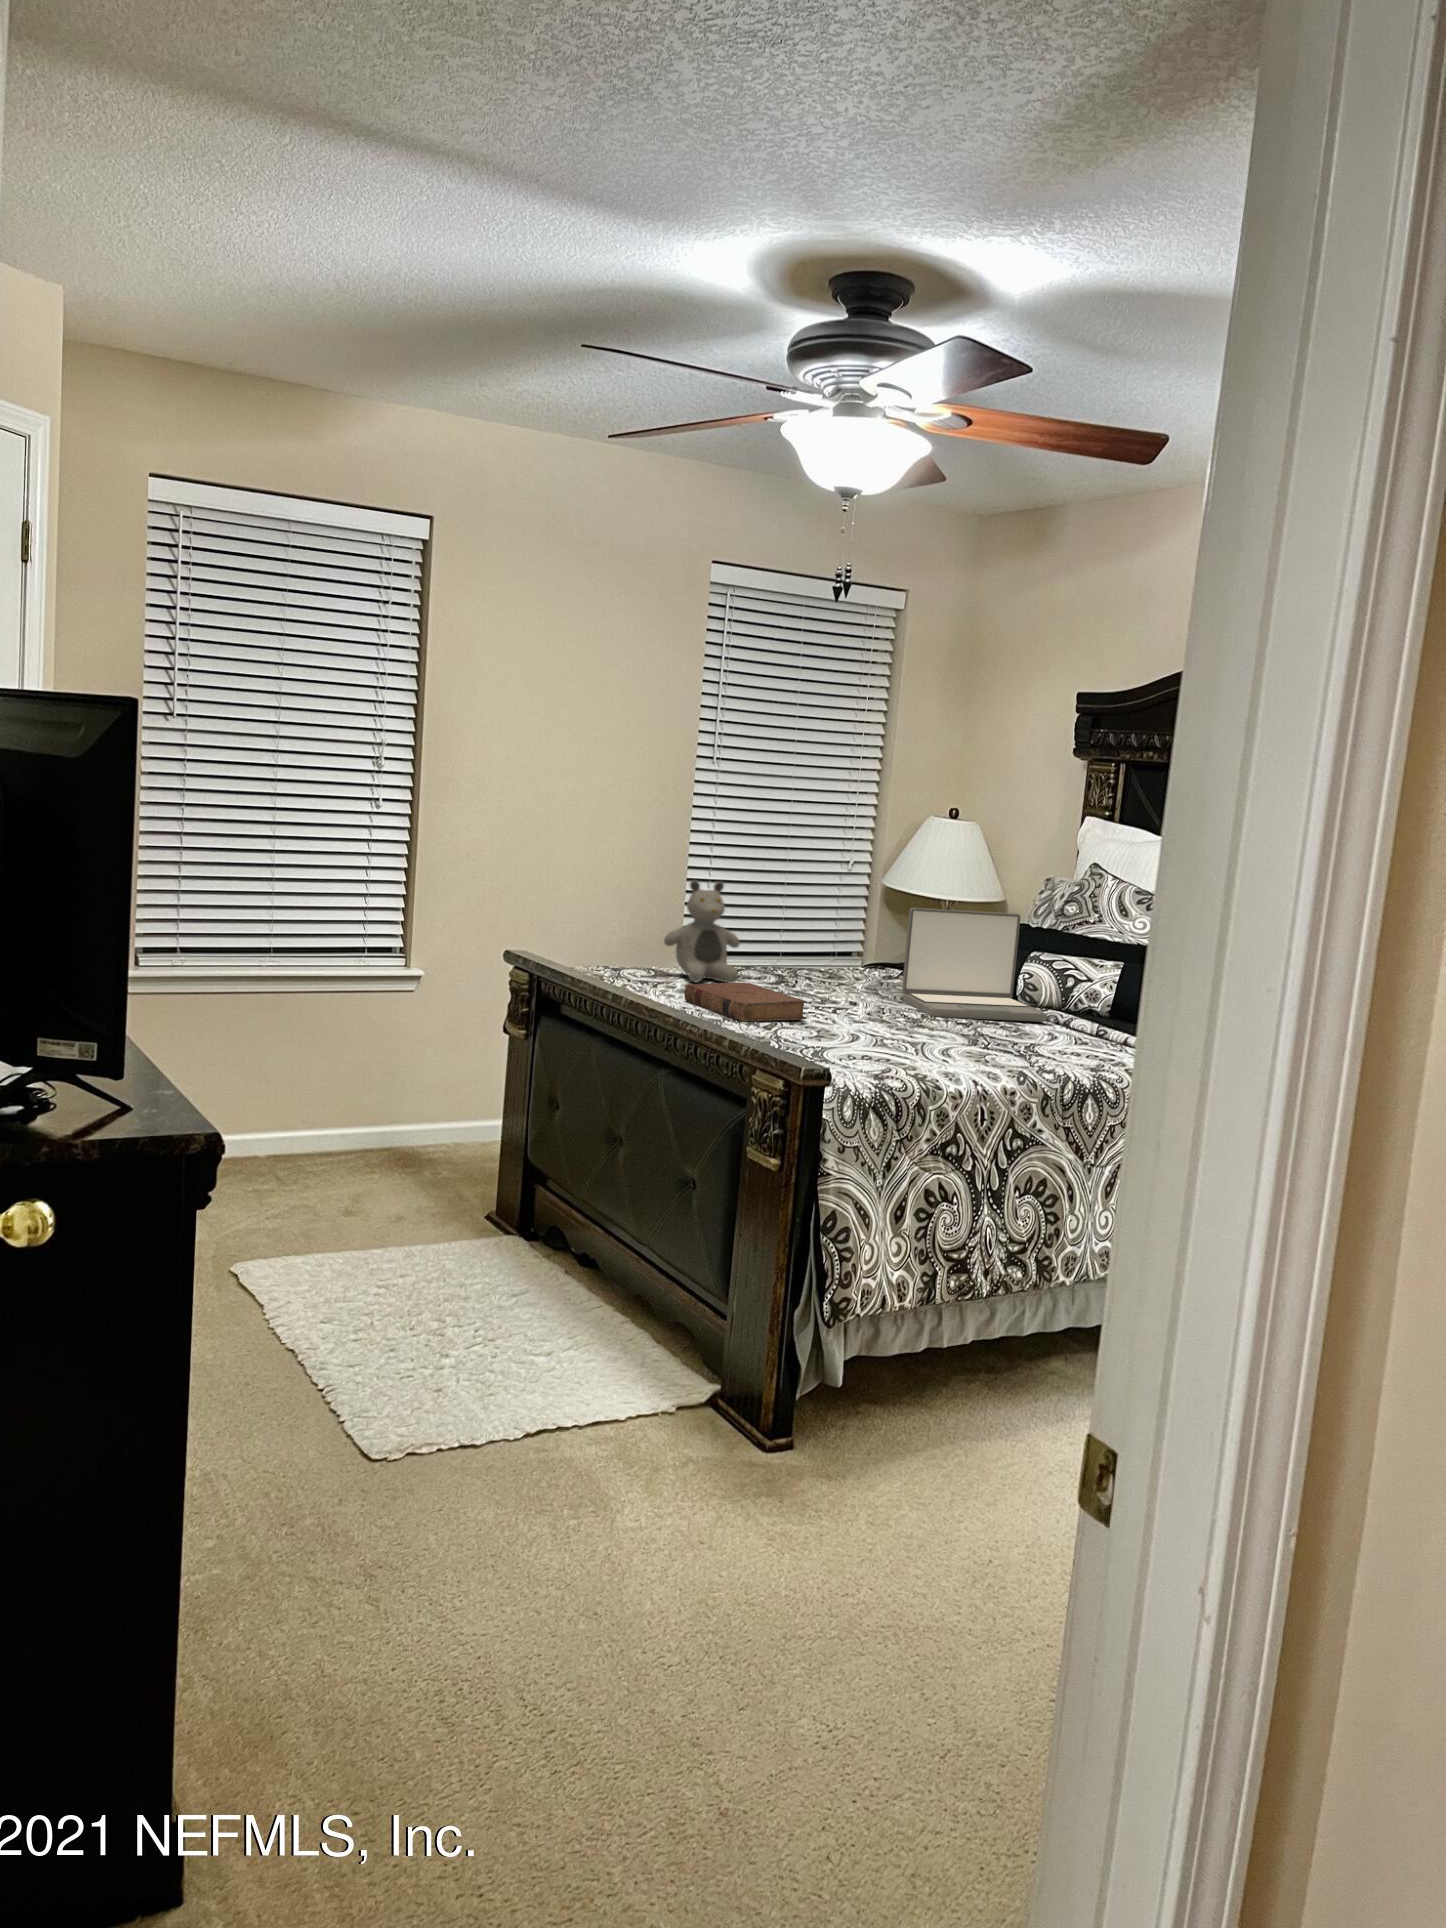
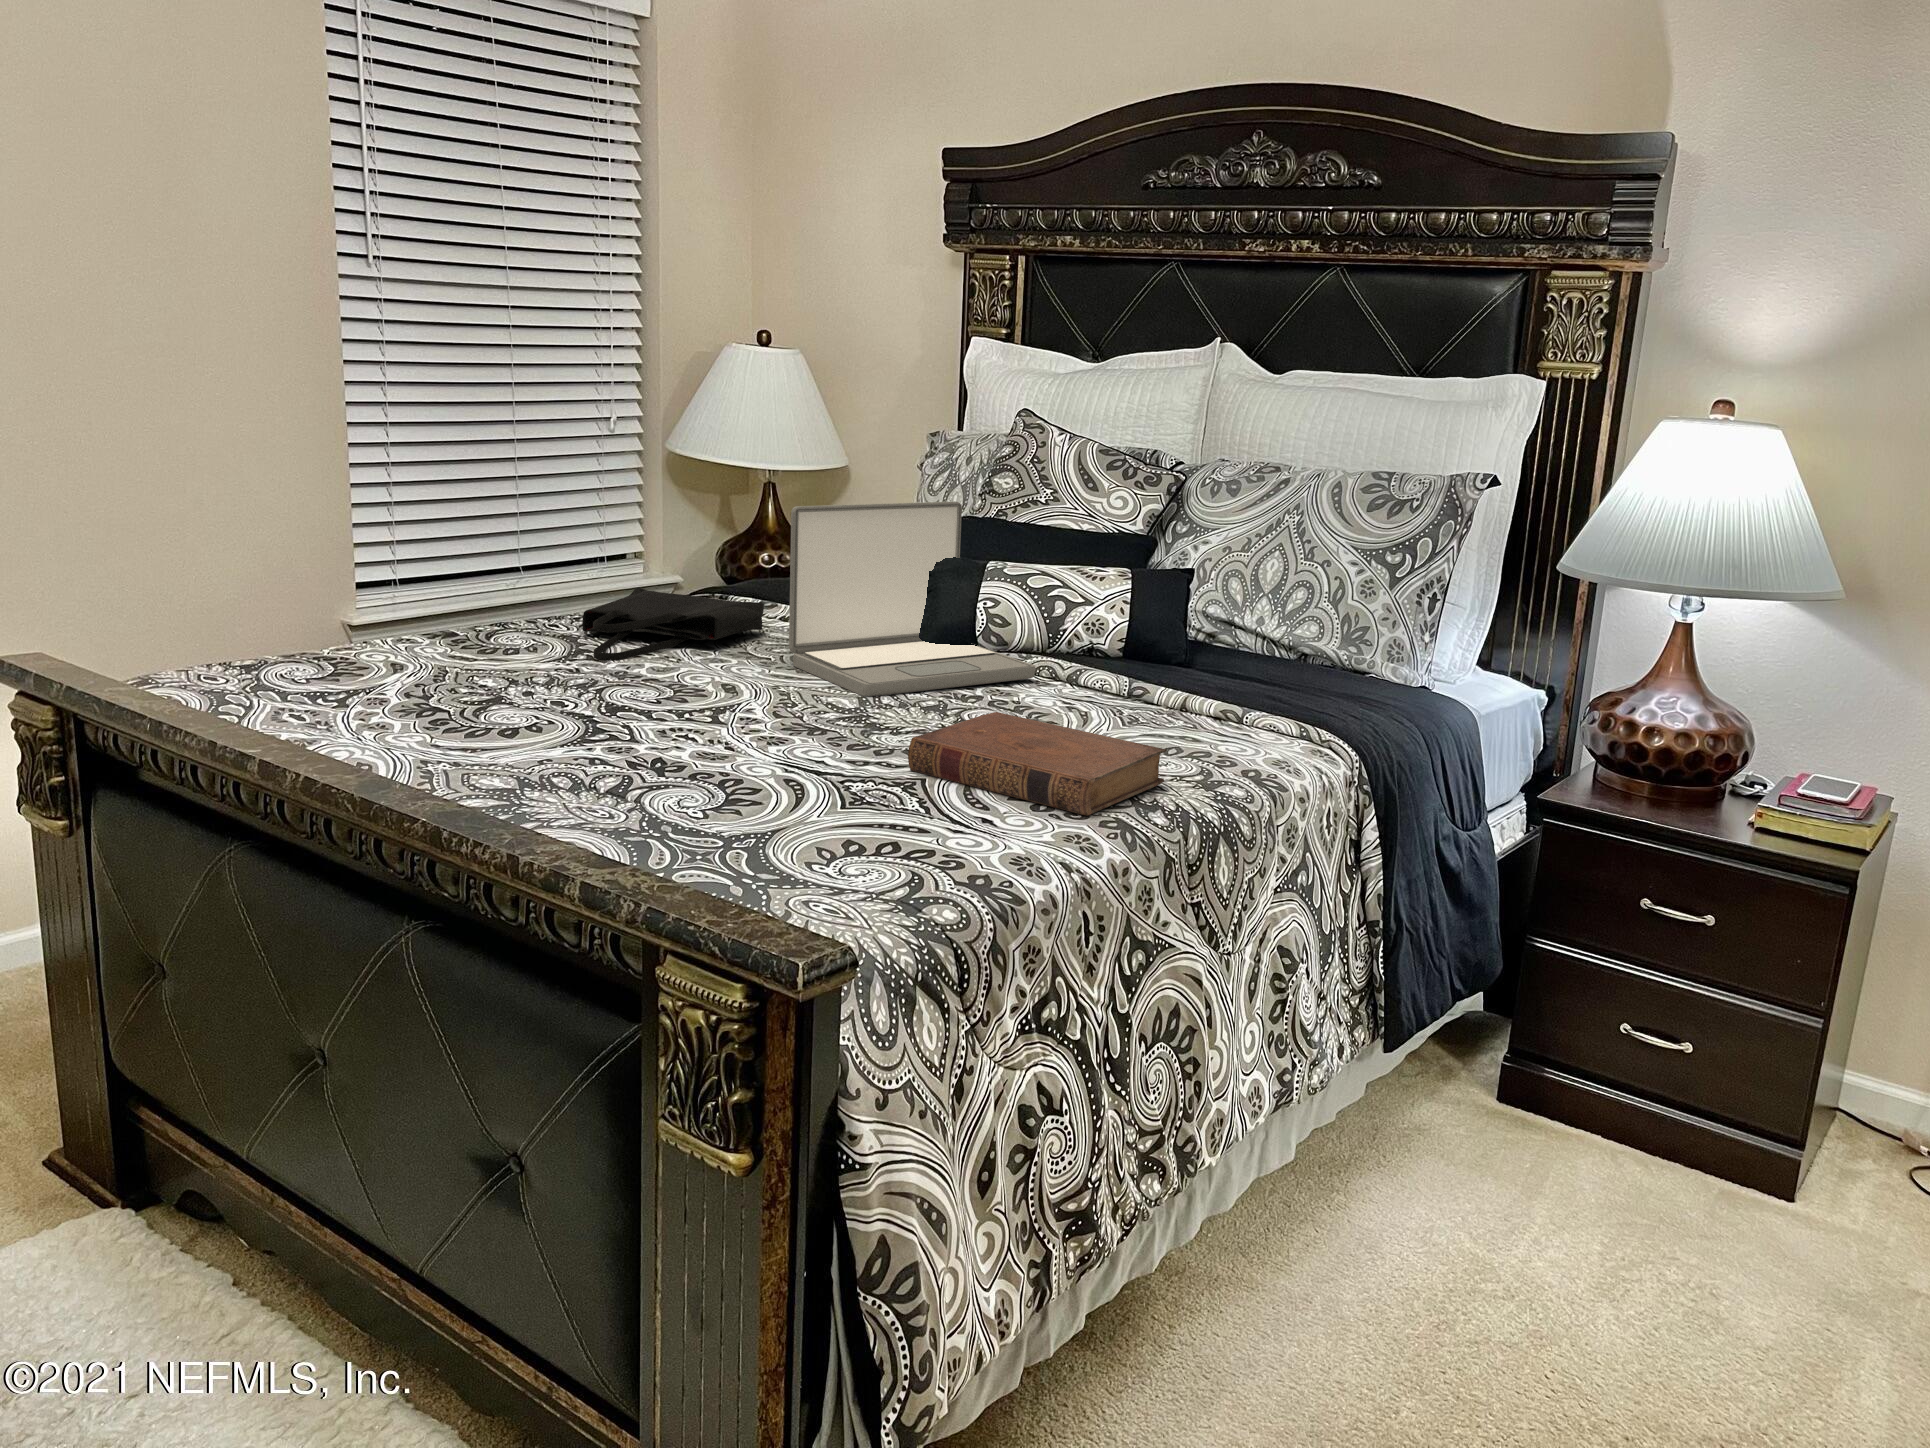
teddy bear: present [664,880,740,983] -> none [339,484,498,682]
tote bag: none [793,955,901,988] -> present [582,587,764,661]
book: present [684,983,807,1022] -> present [908,712,1166,816]

